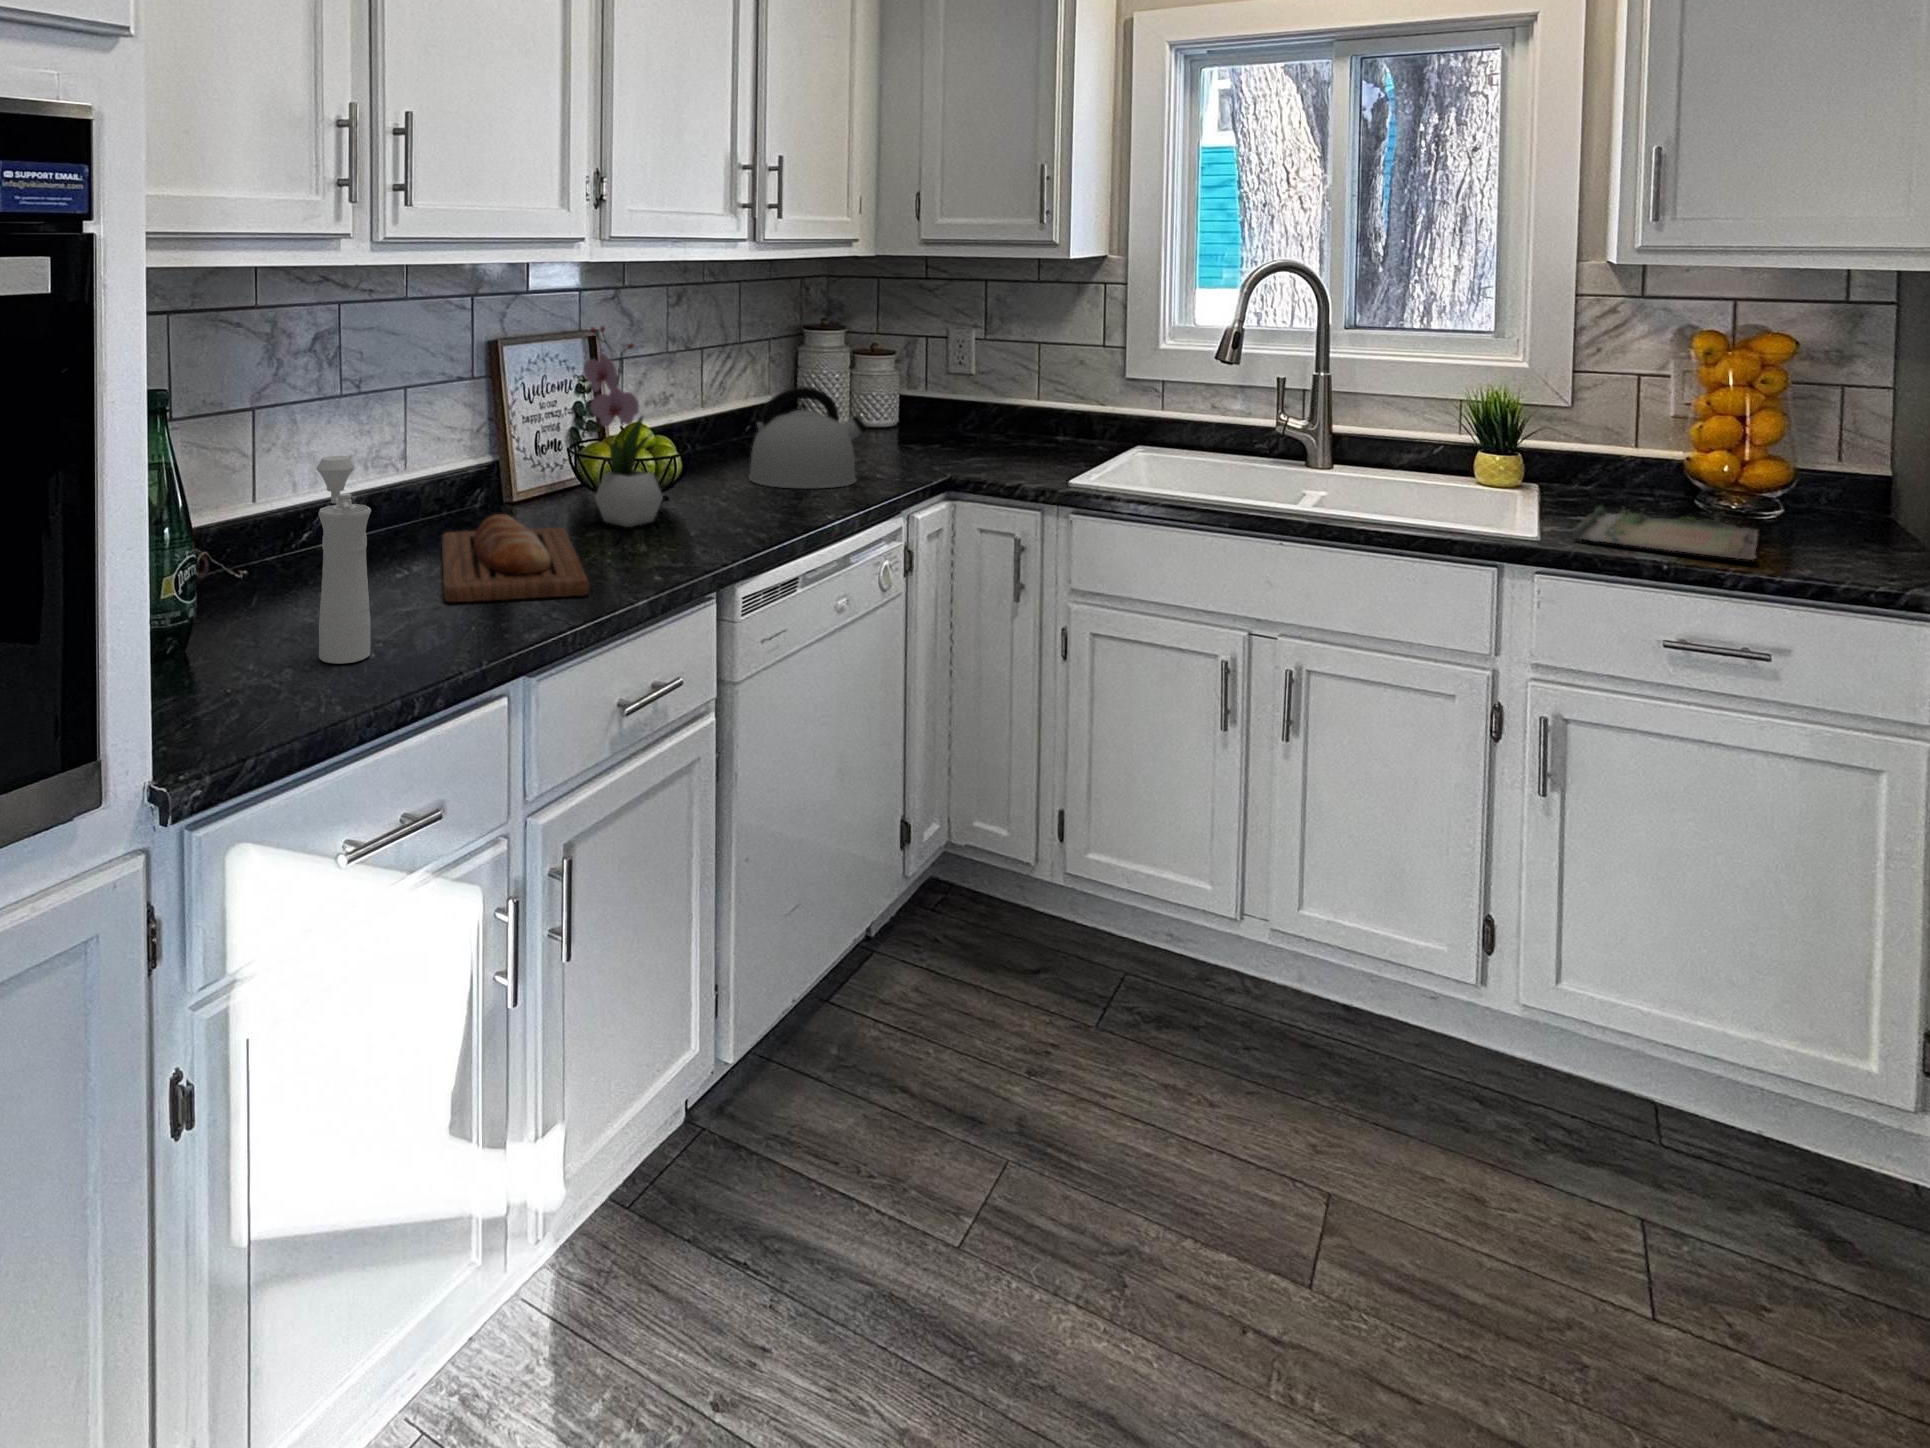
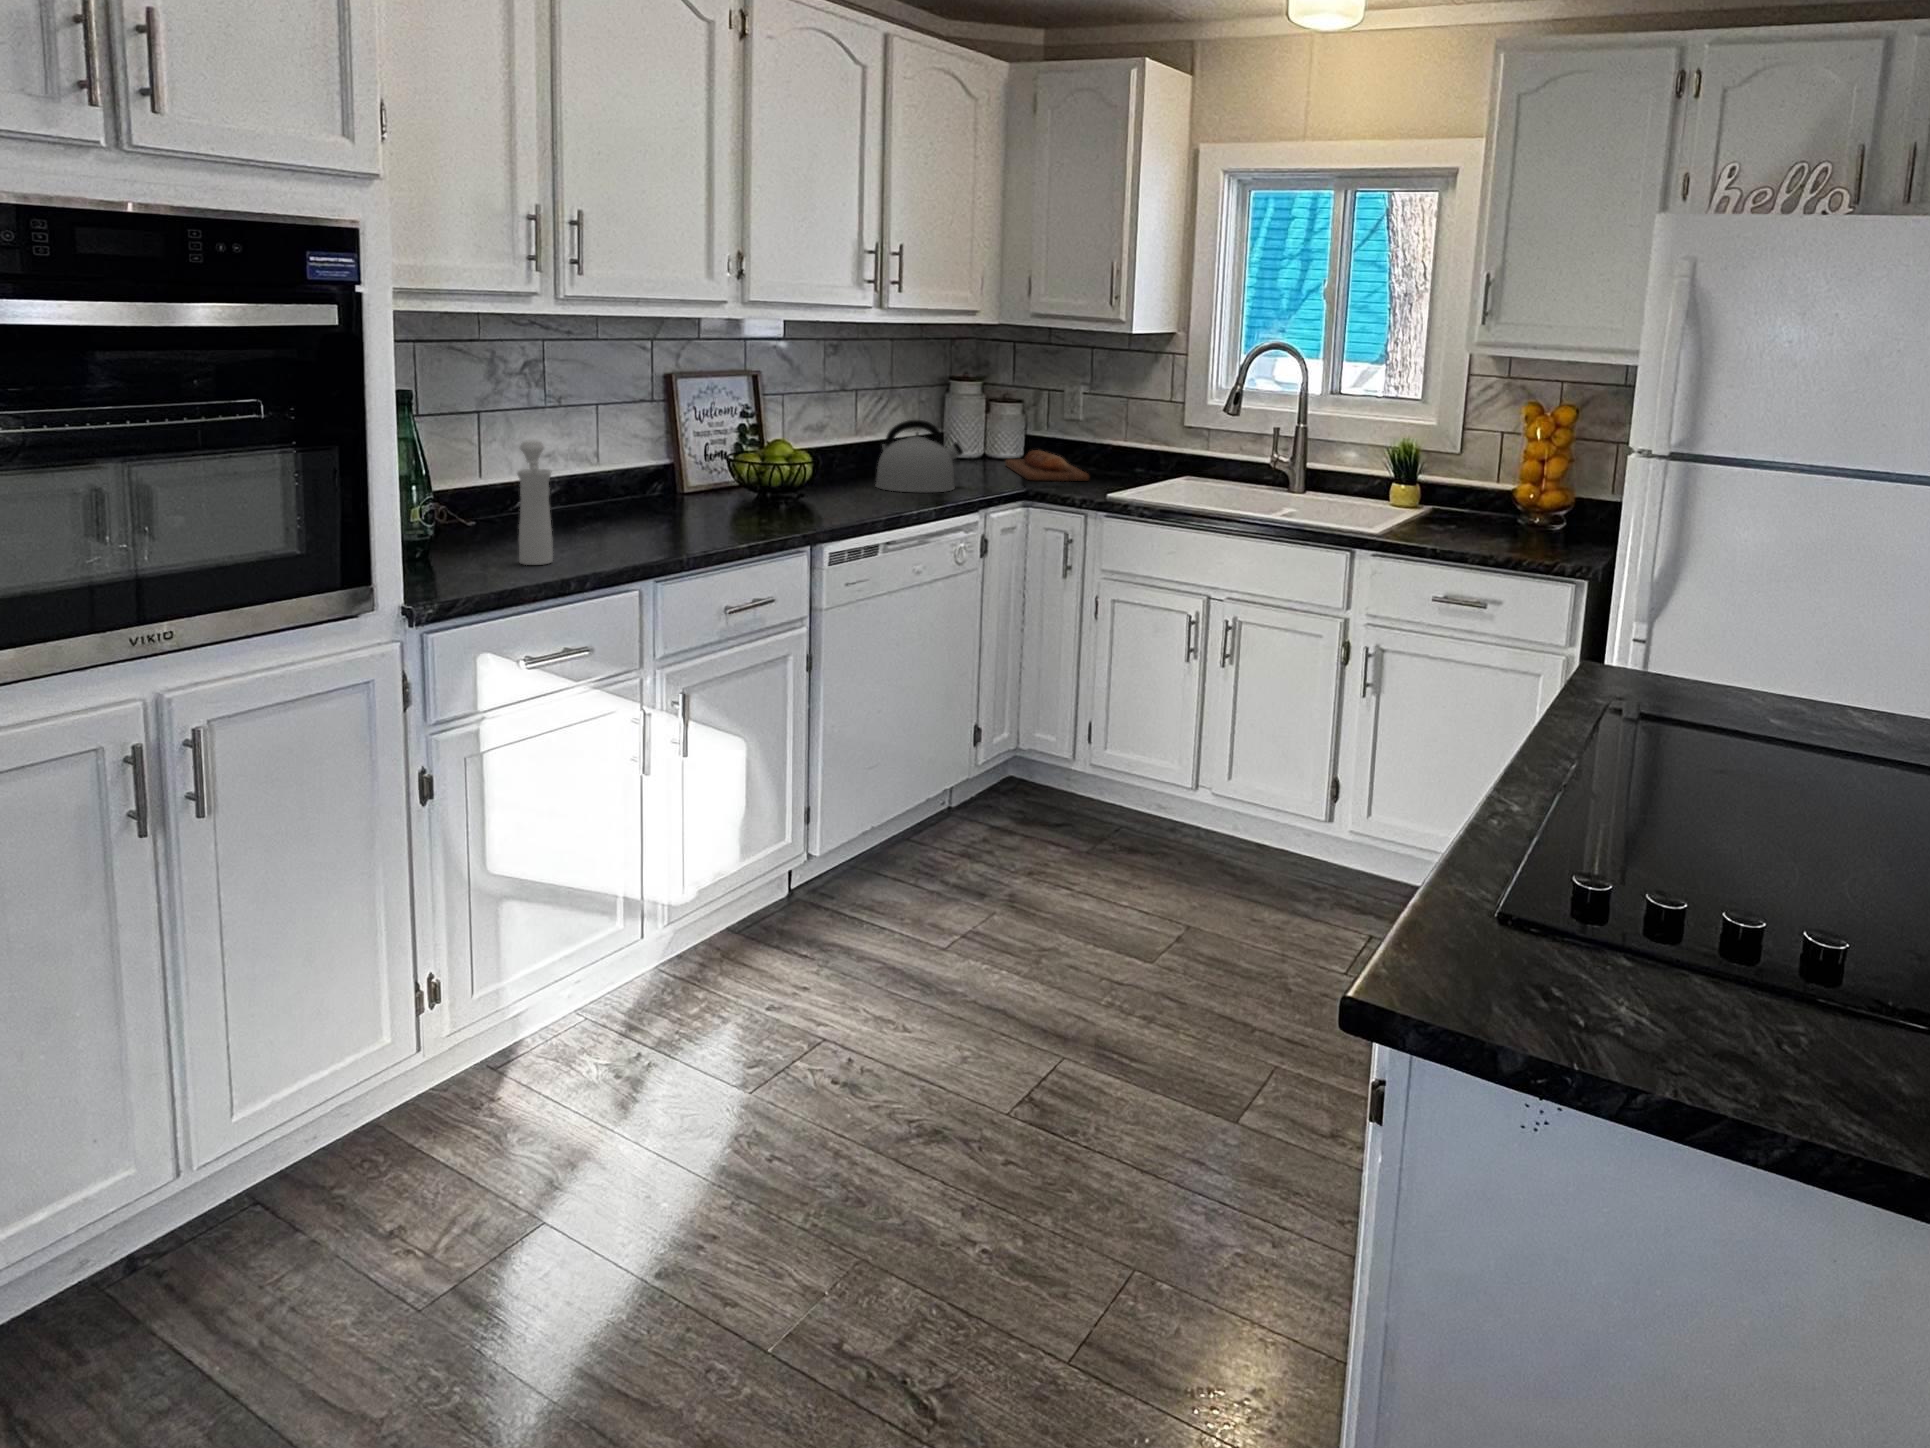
flower arrangement: present [583,326,663,527] -> none [732,366,799,509]
tray: present [1572,506,1758,560] -> none [1401,518,1529,548]
bread loaf: present [442,514,589,602] -> present [1005,450,1089,481]

